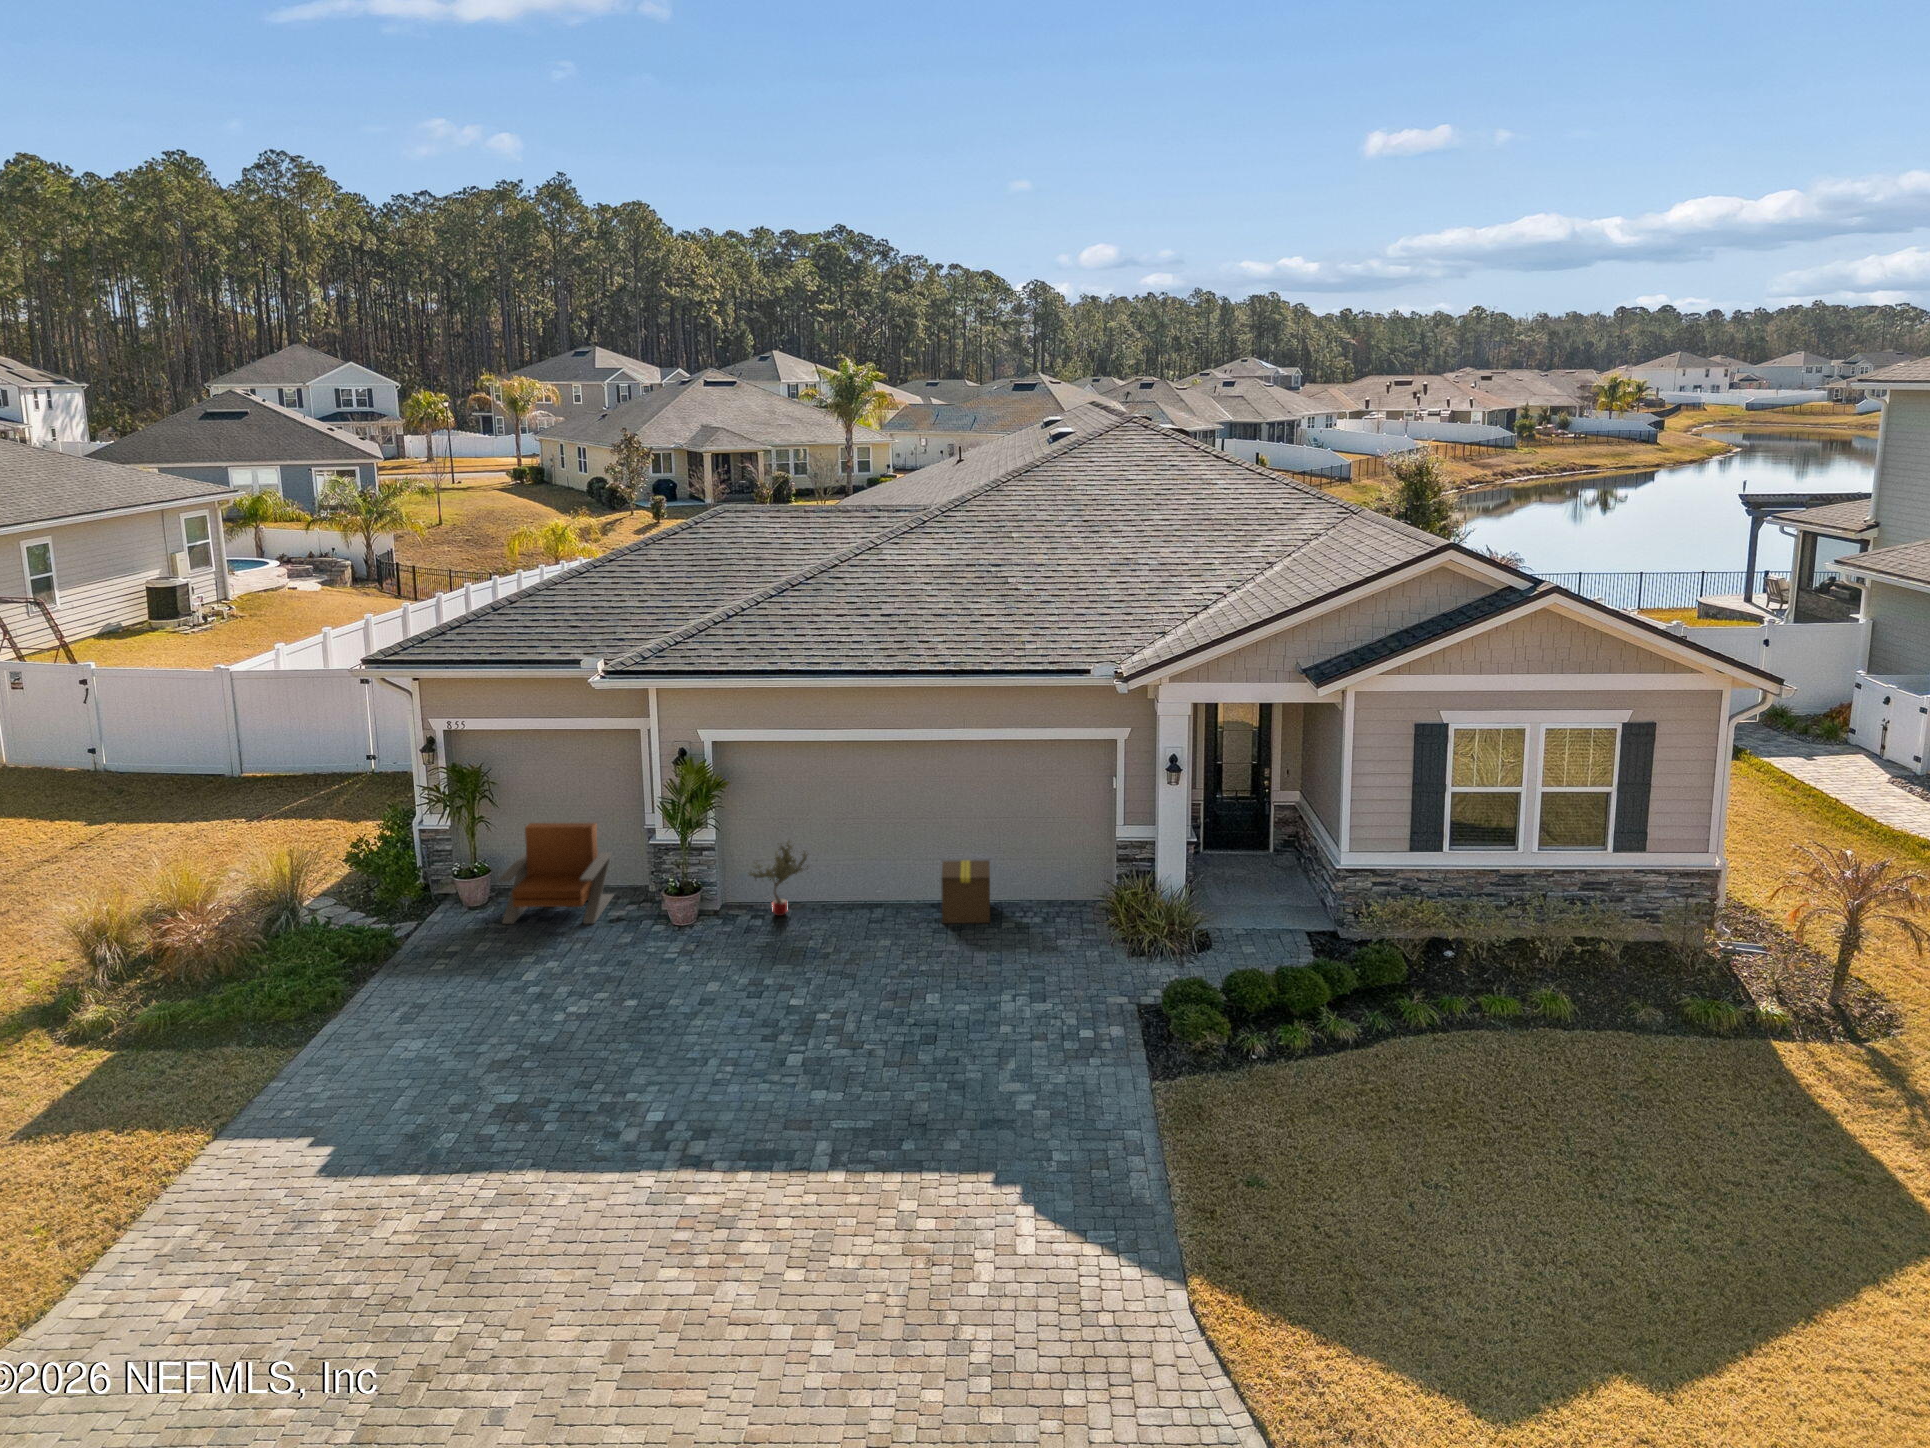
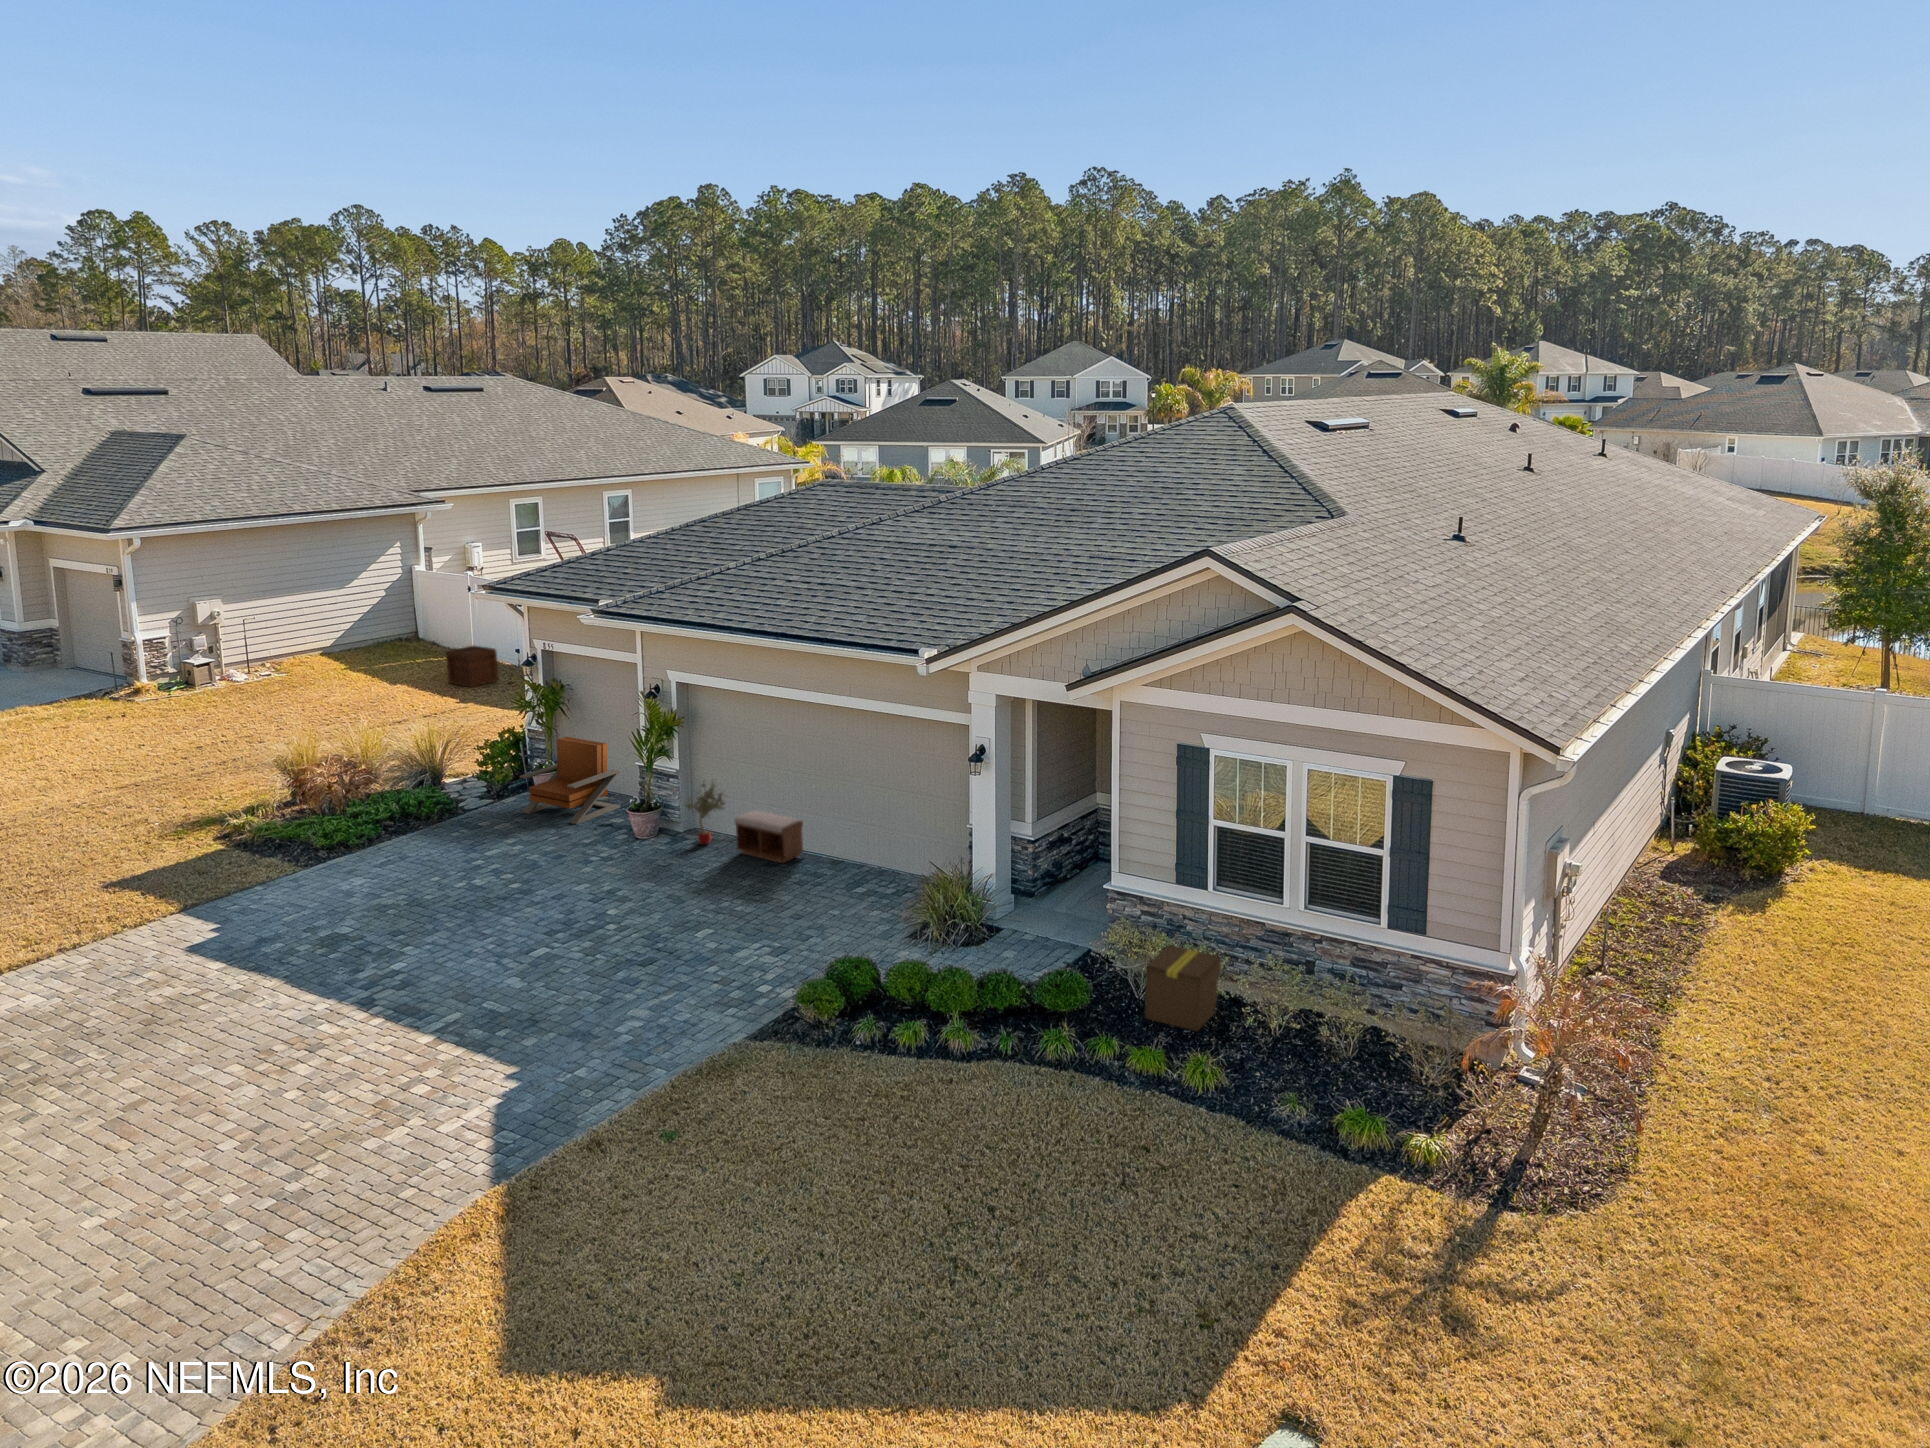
wooden crate: none [103,740,180,794] -> present [446,646,499,687]
cardboard box: present [941,860,990,923] -> present [1145,945,1221,1031]
bench: none [832,866,906,917] -> present [735,811,803,863]

